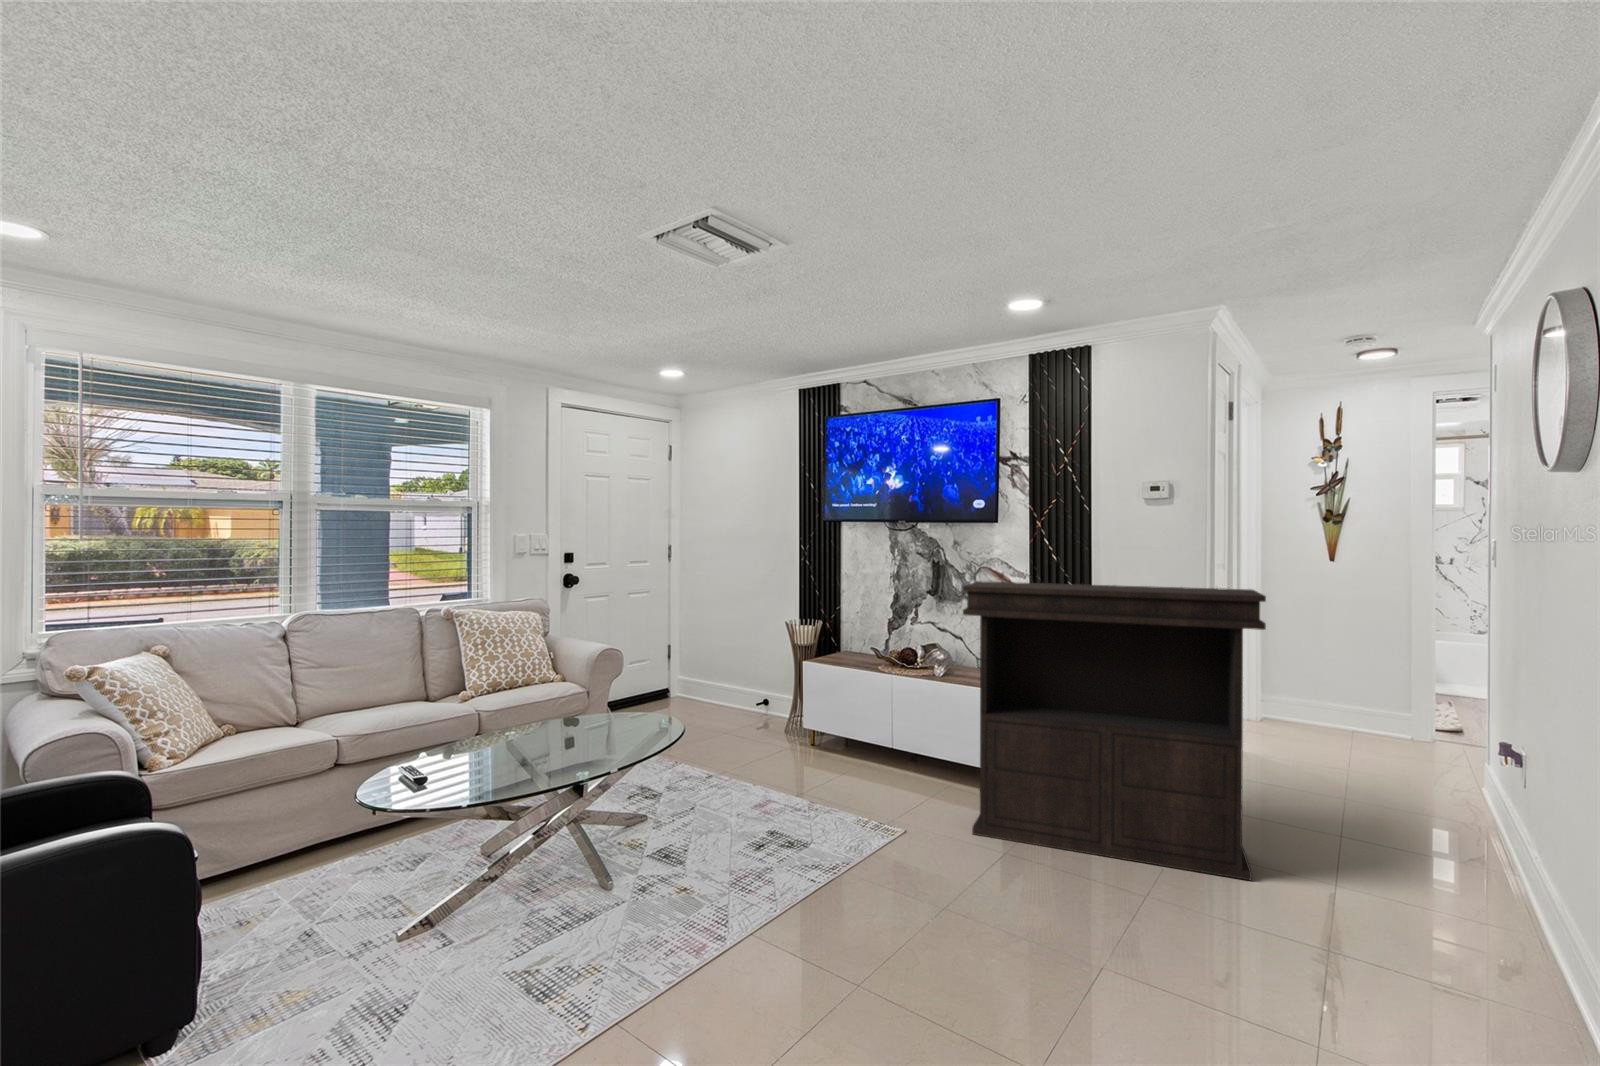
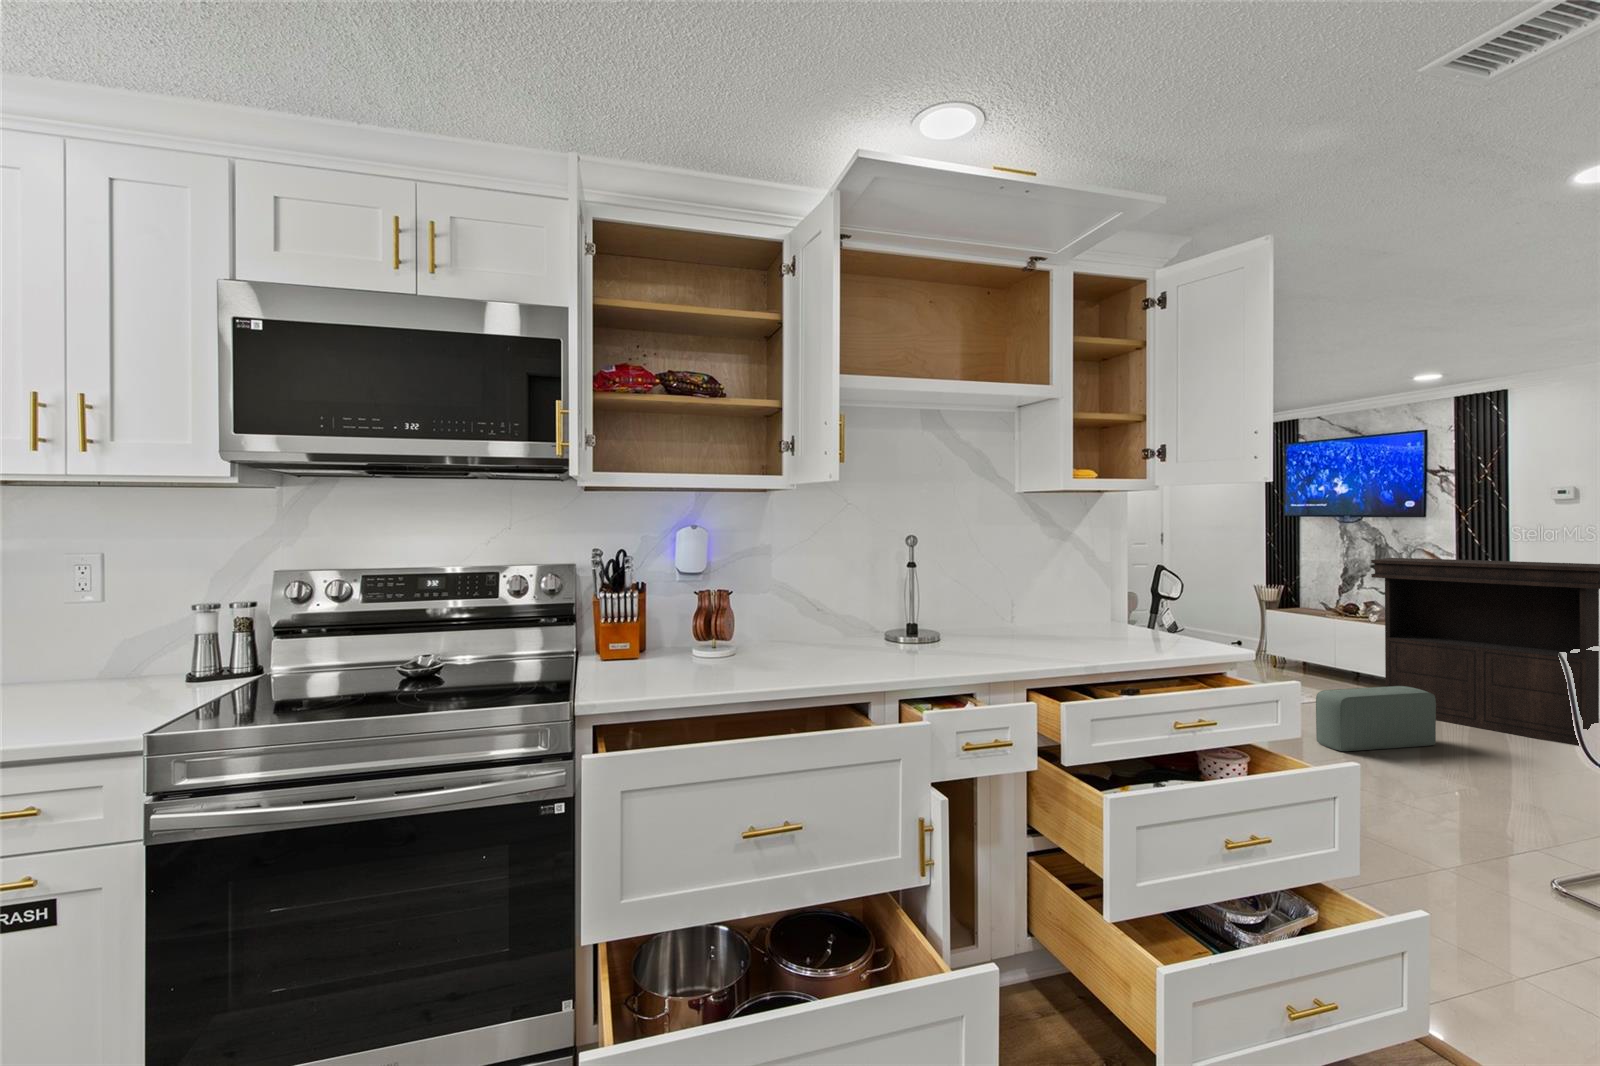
pouf: none [927,823,1094,1016] -> present [1316,686,1436,751]

